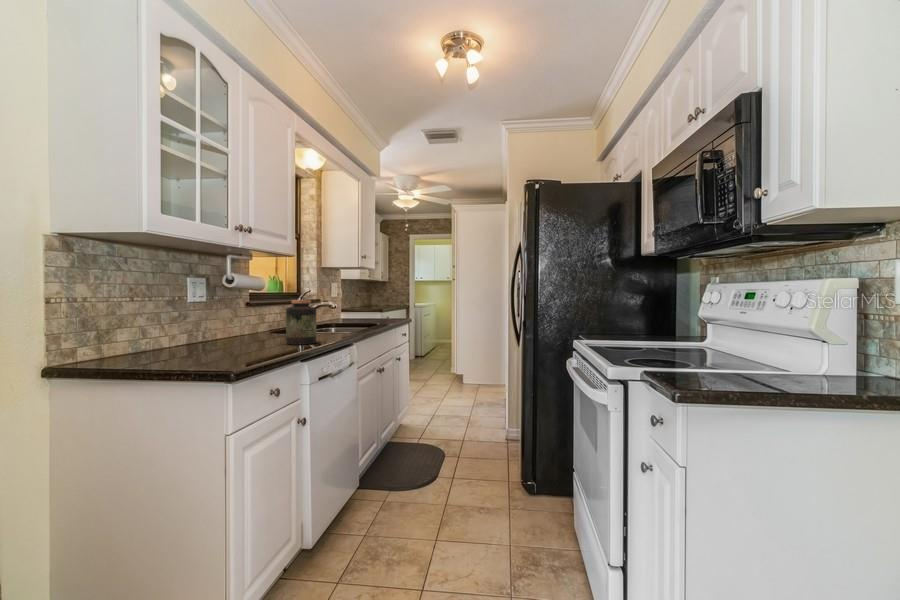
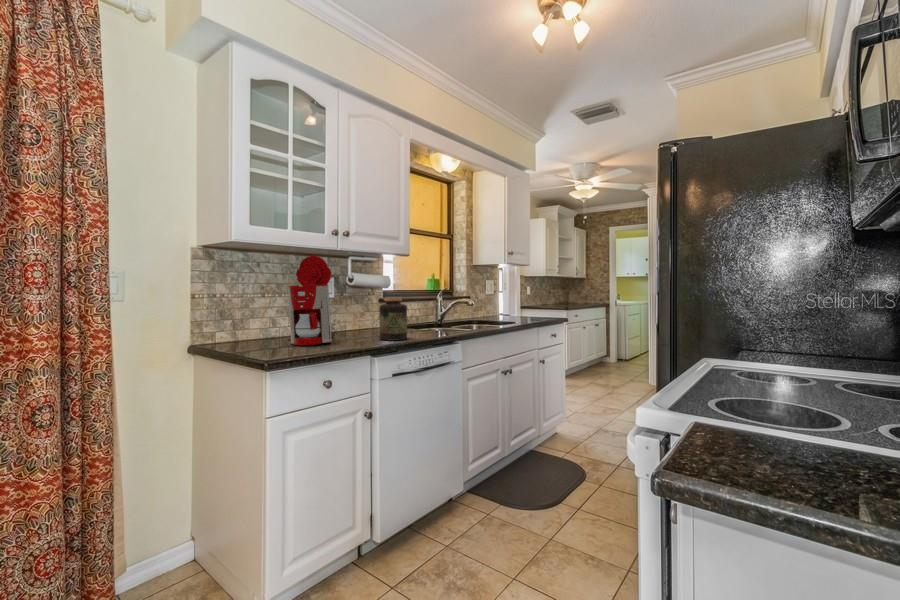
coffee maker: none [173,251,248,355] -> present [288,255,335,345]

